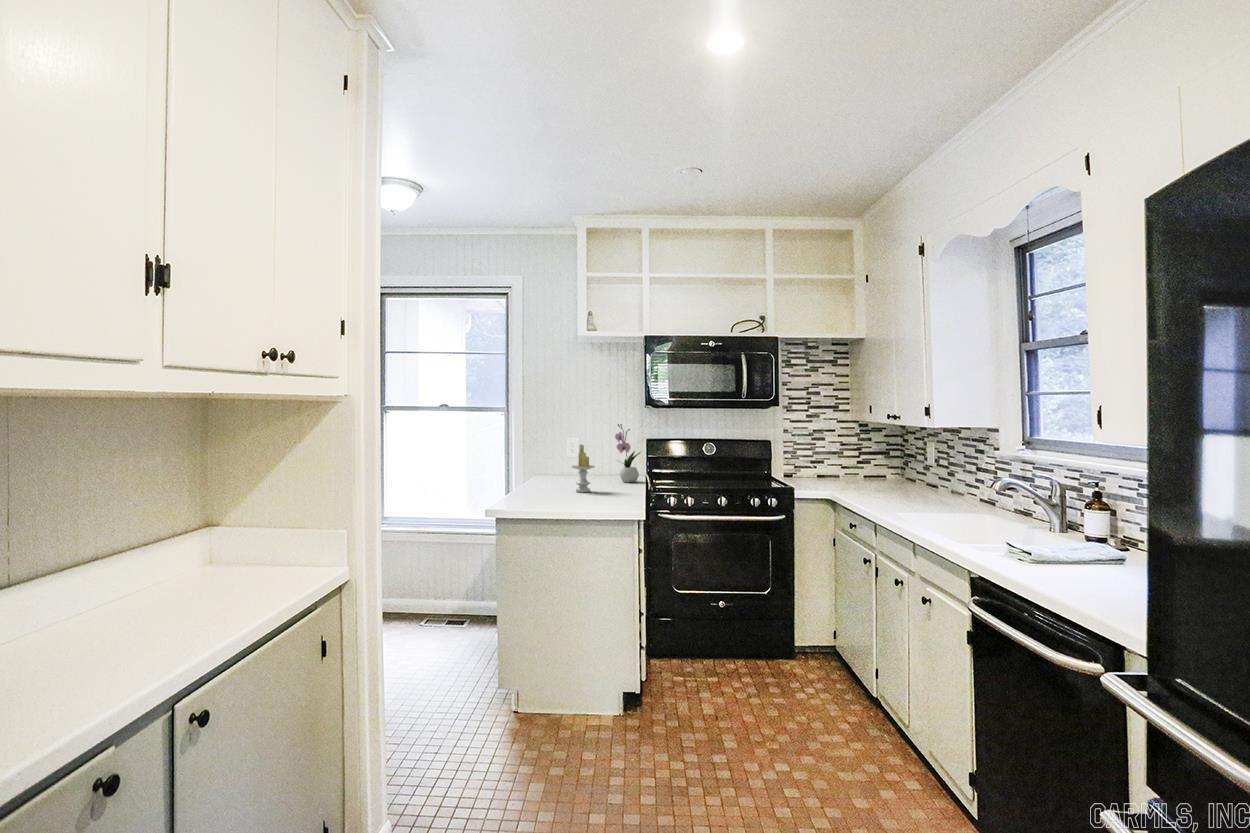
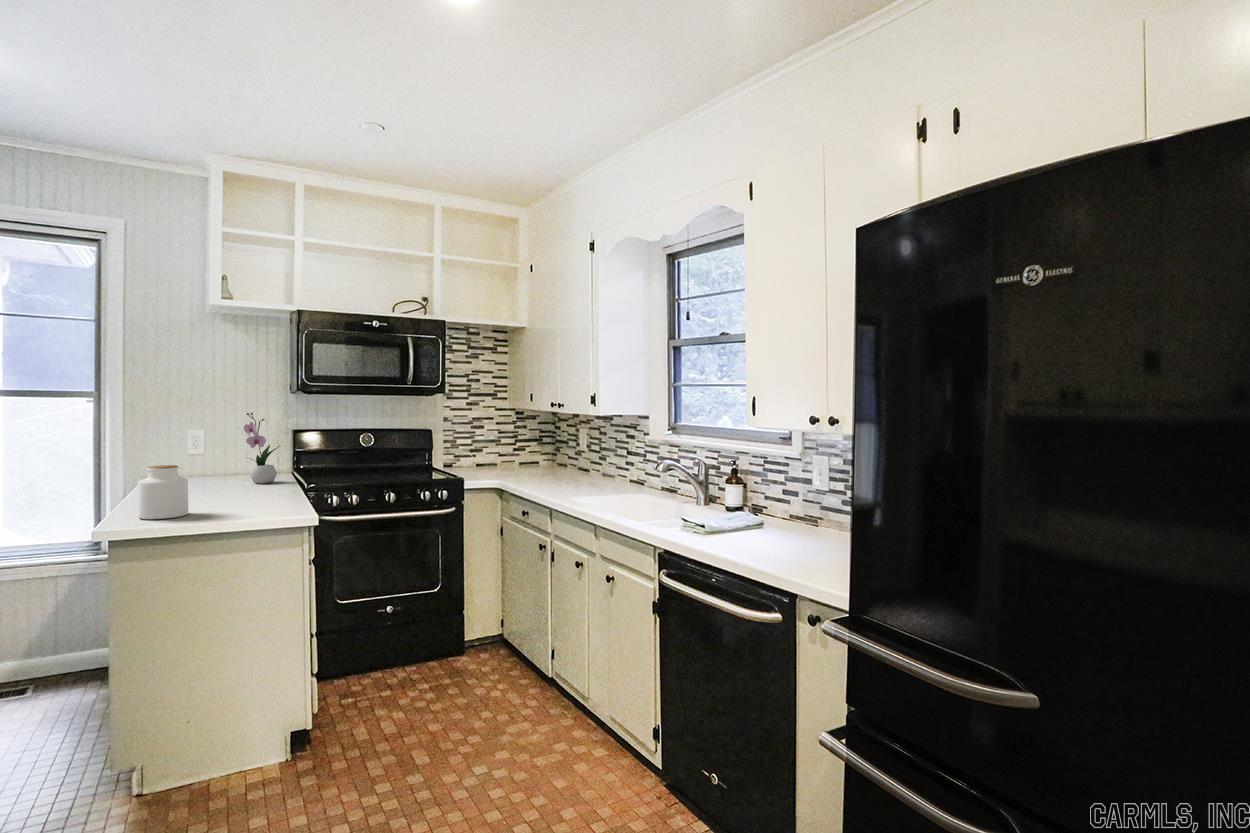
candle: present [571,444,595,492] -> none [189,439,224,500]
jar: none [533,463,564,503] -> present [138,465,188,519]

